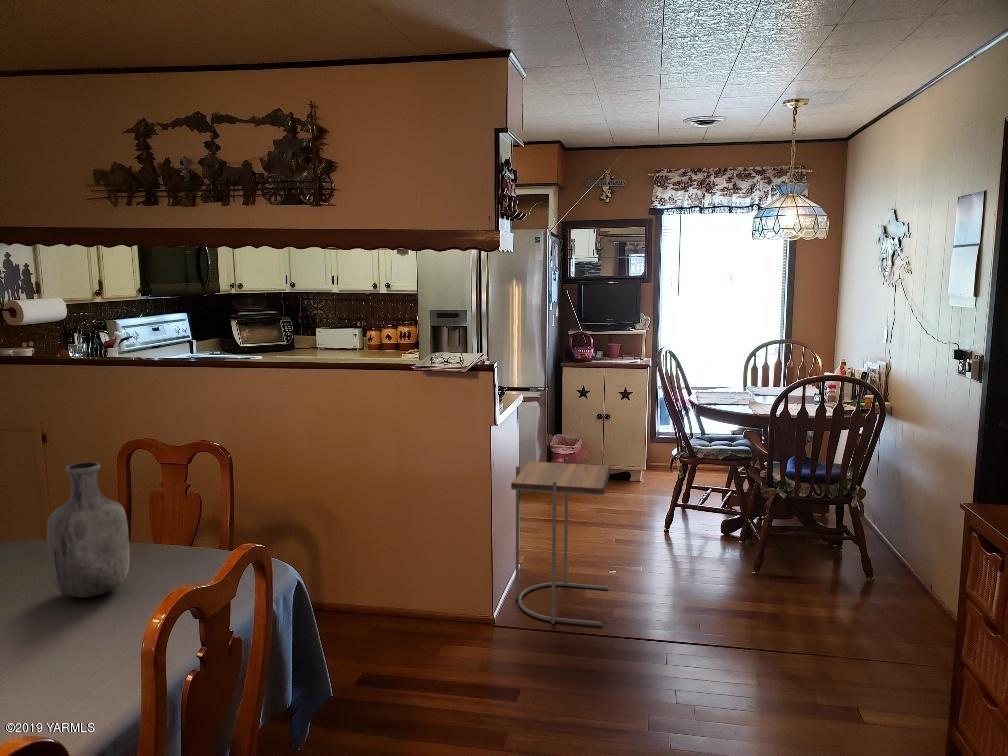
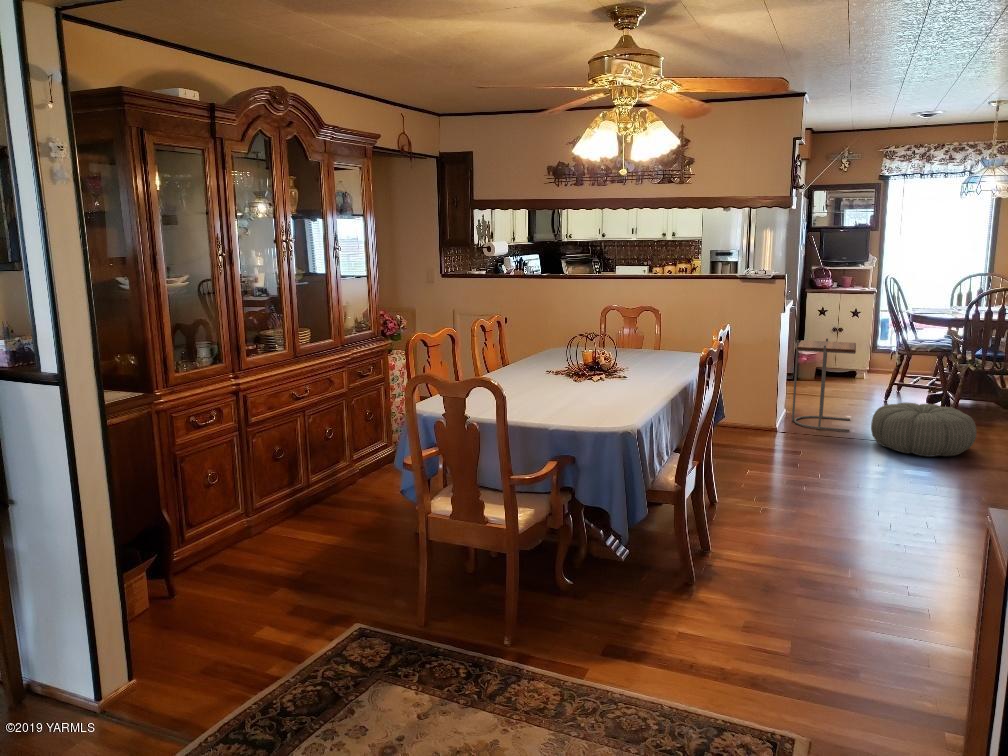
vase: present [47,462,130,597] -> none [639,303,667,356]
pouf: none [630,582,805,710] -> present [871,403,976,457]

